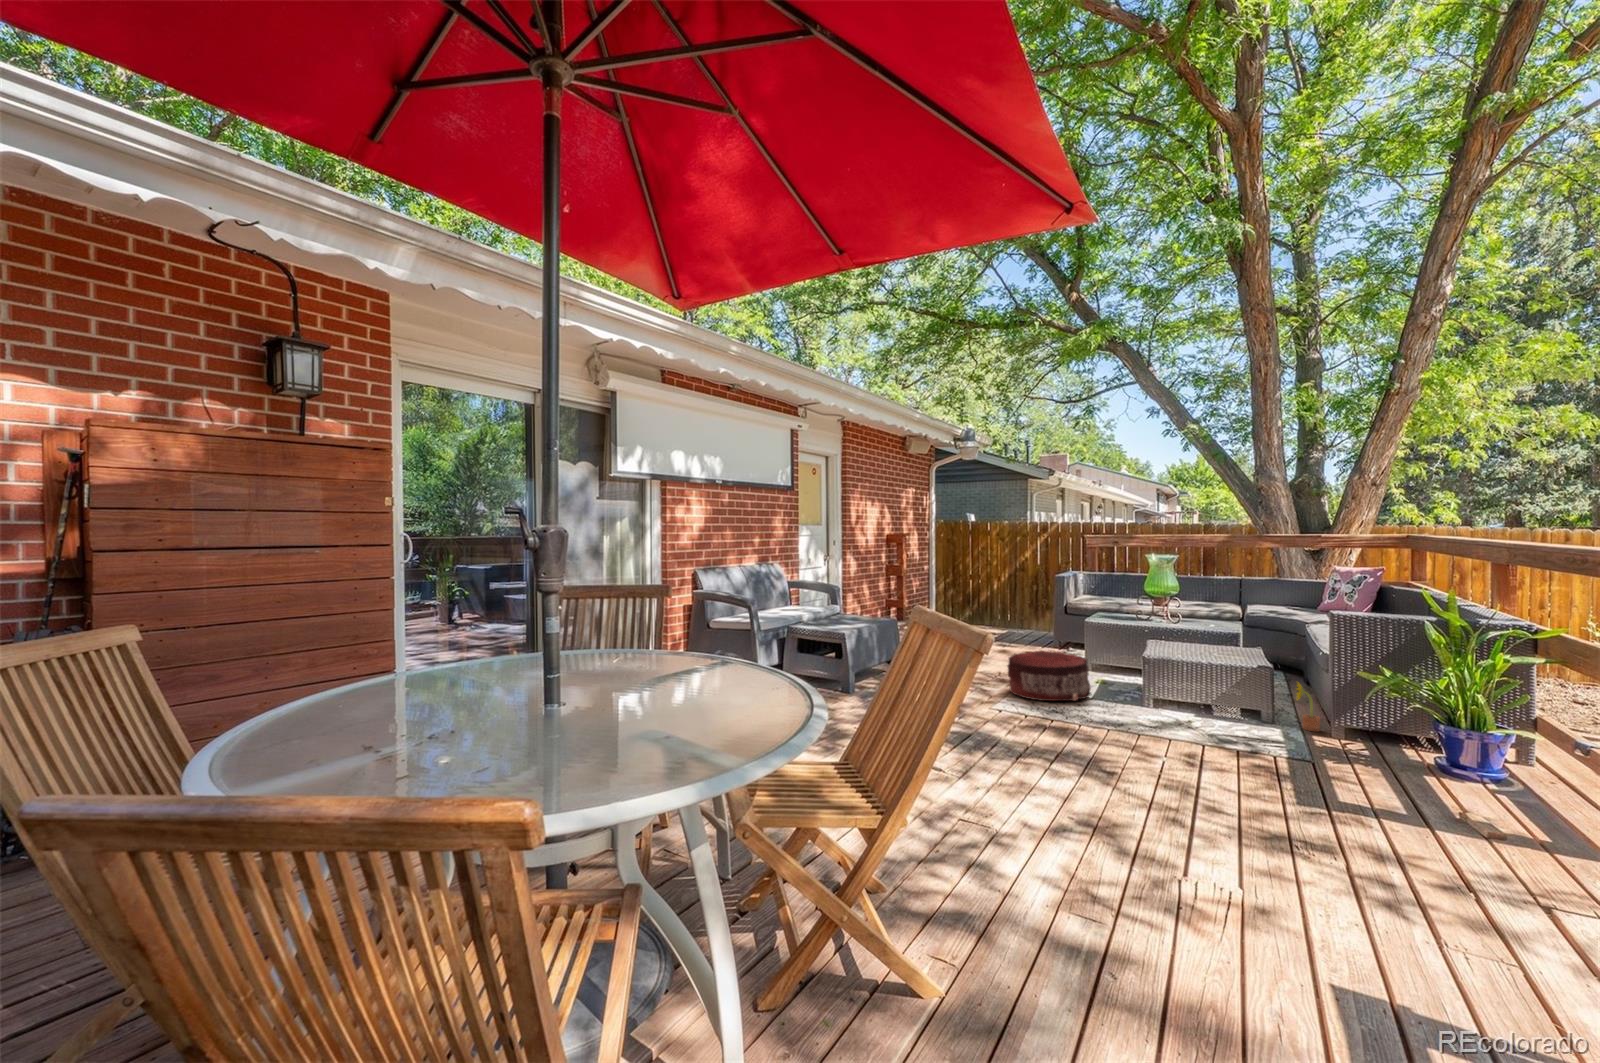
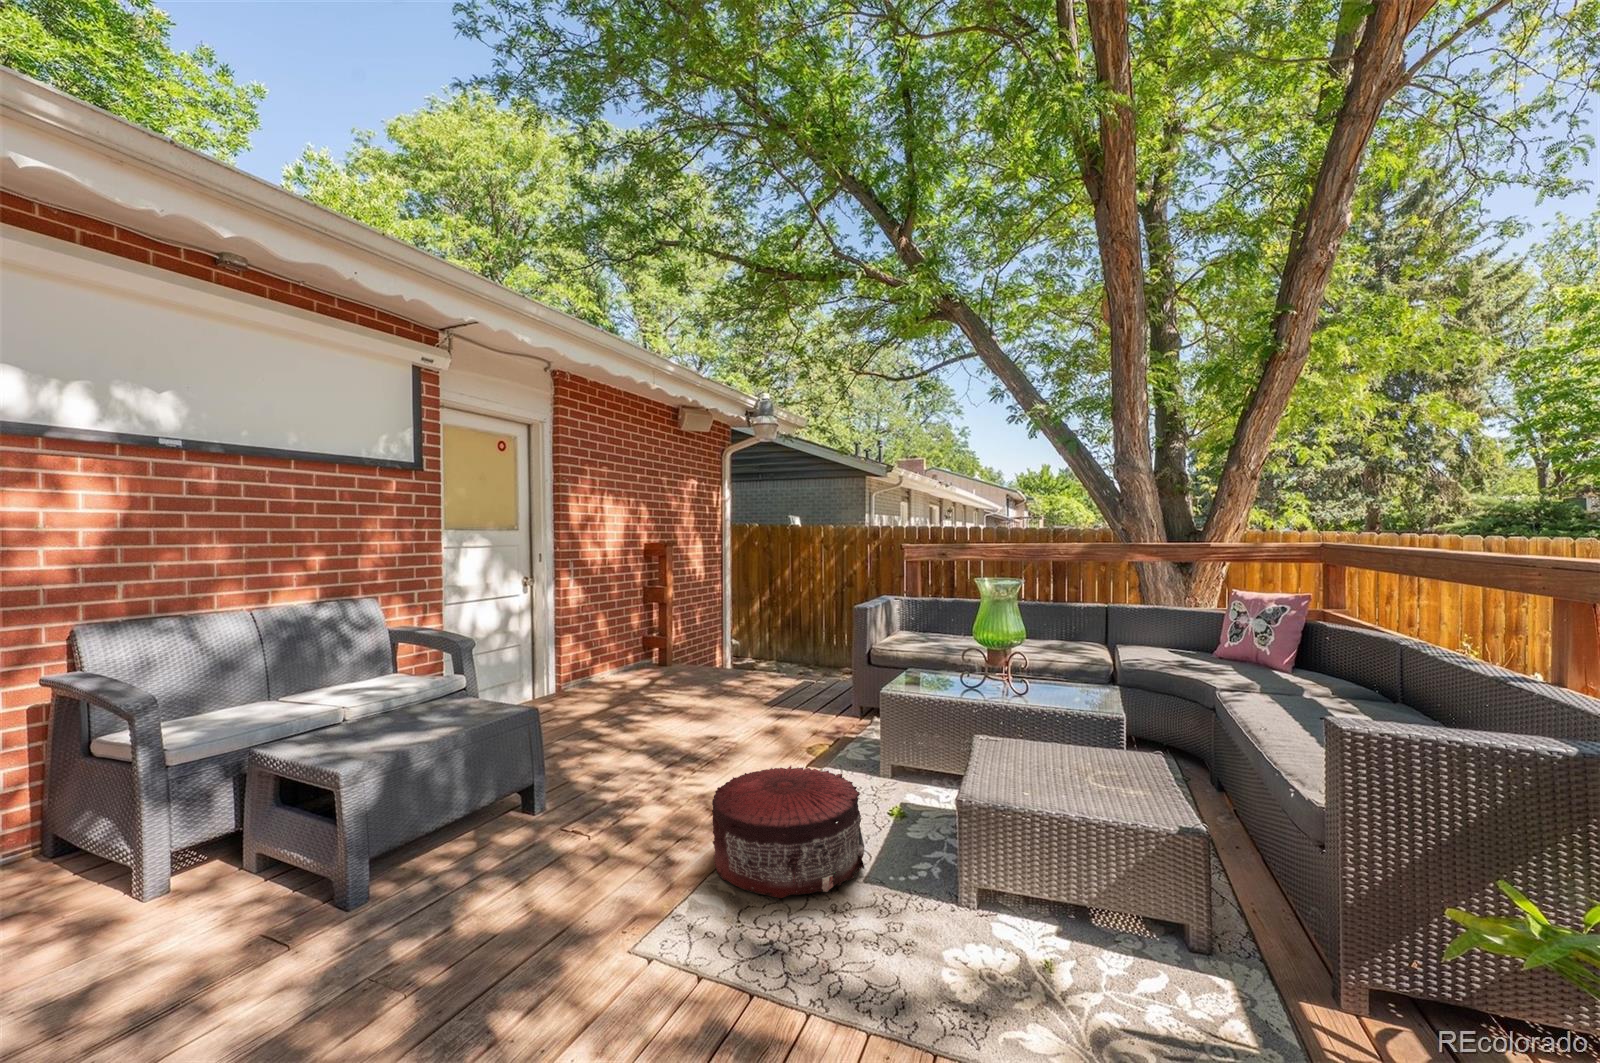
decorative plant: present [1297,683,1320,731] -> none [1250,865,1308,986]

